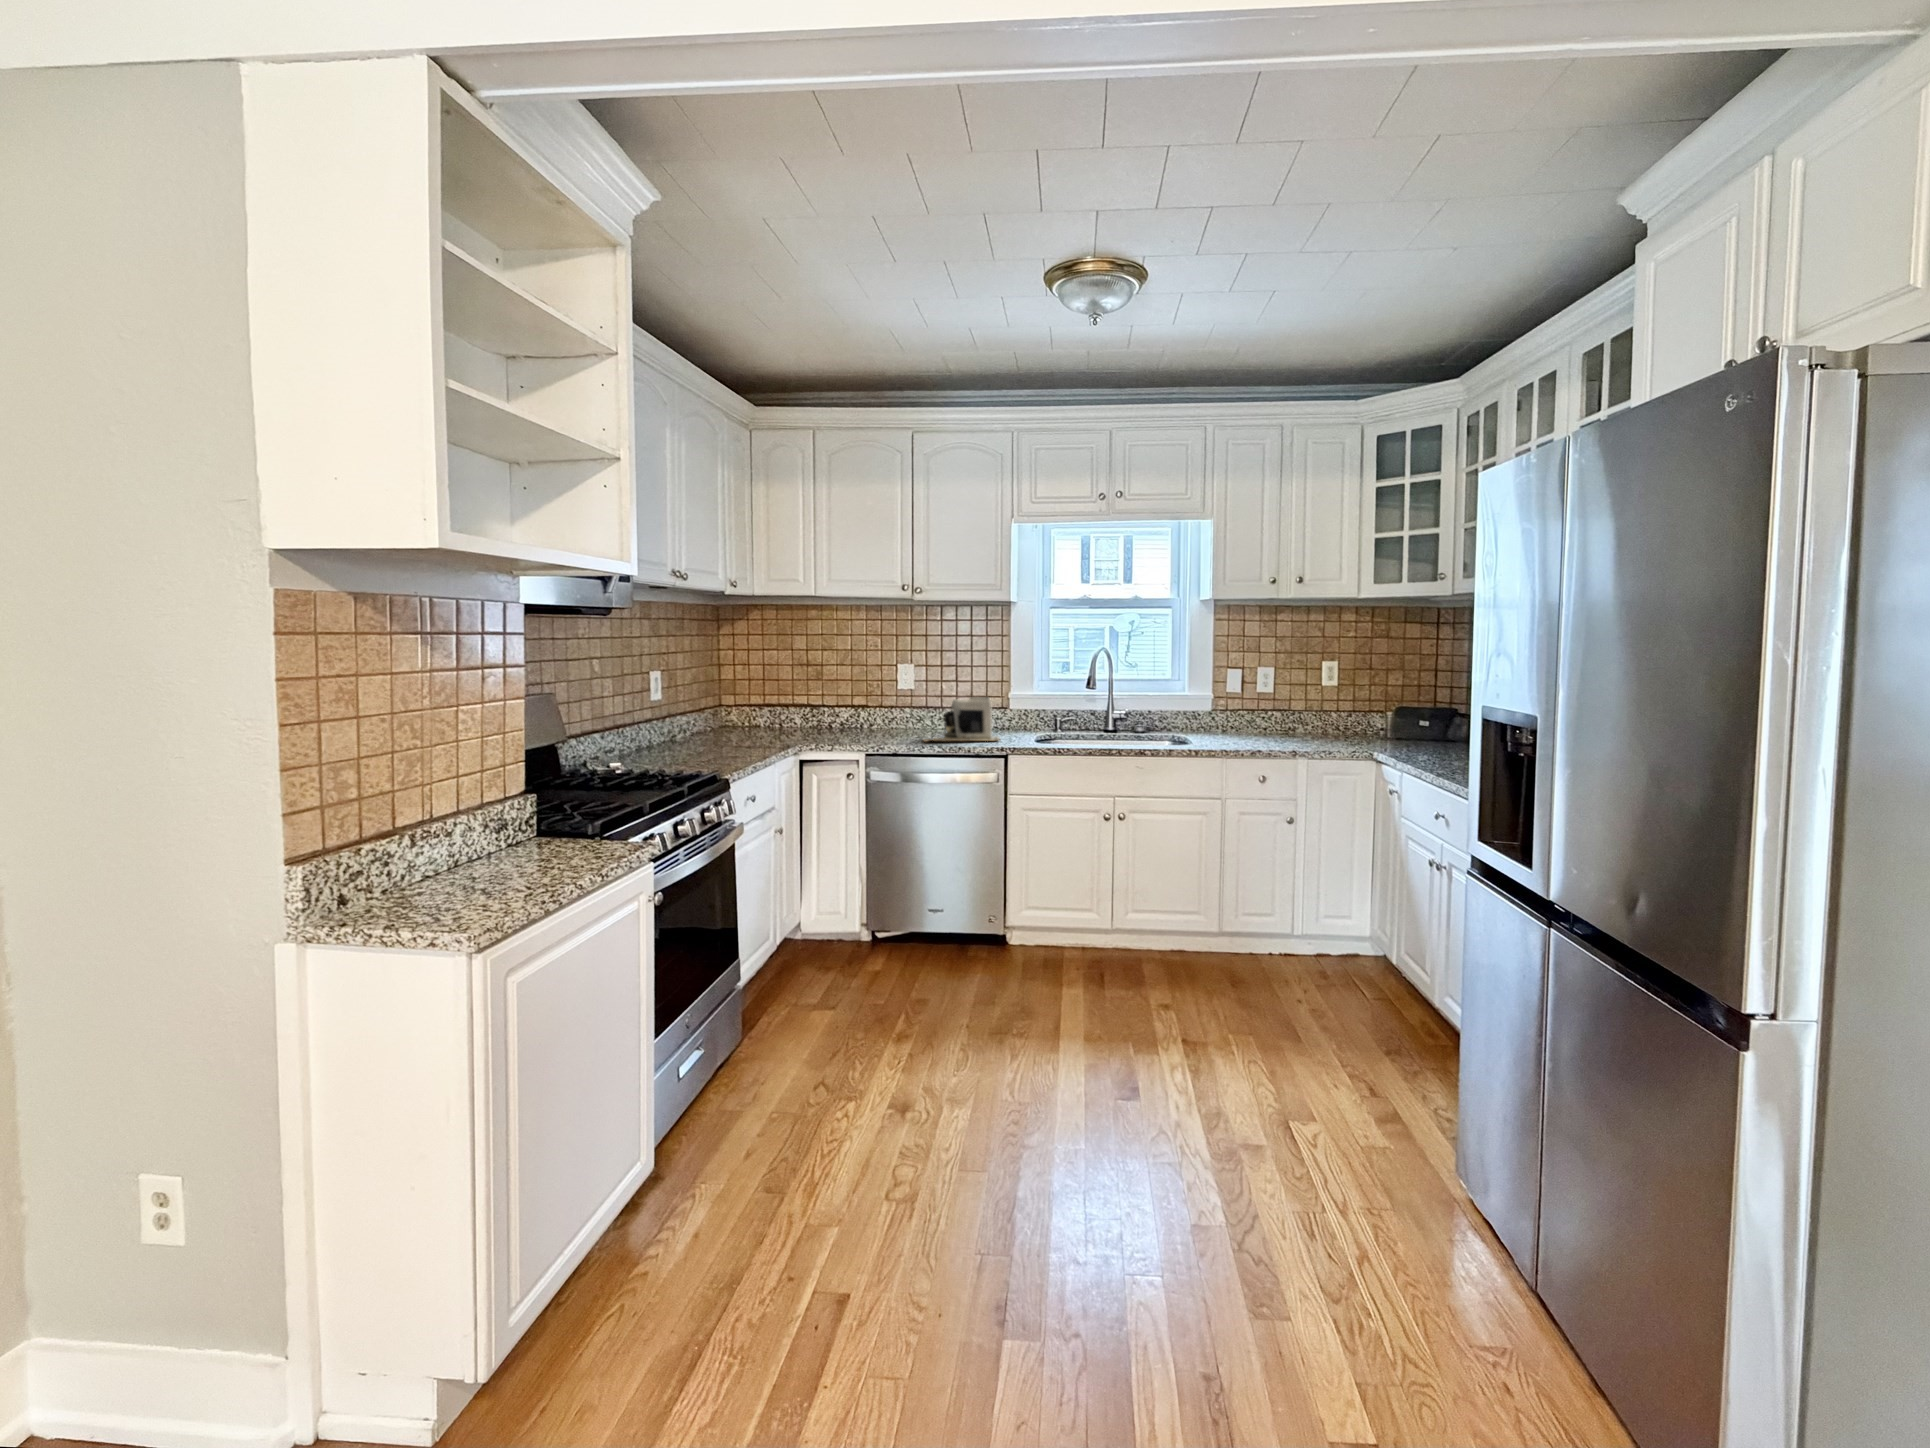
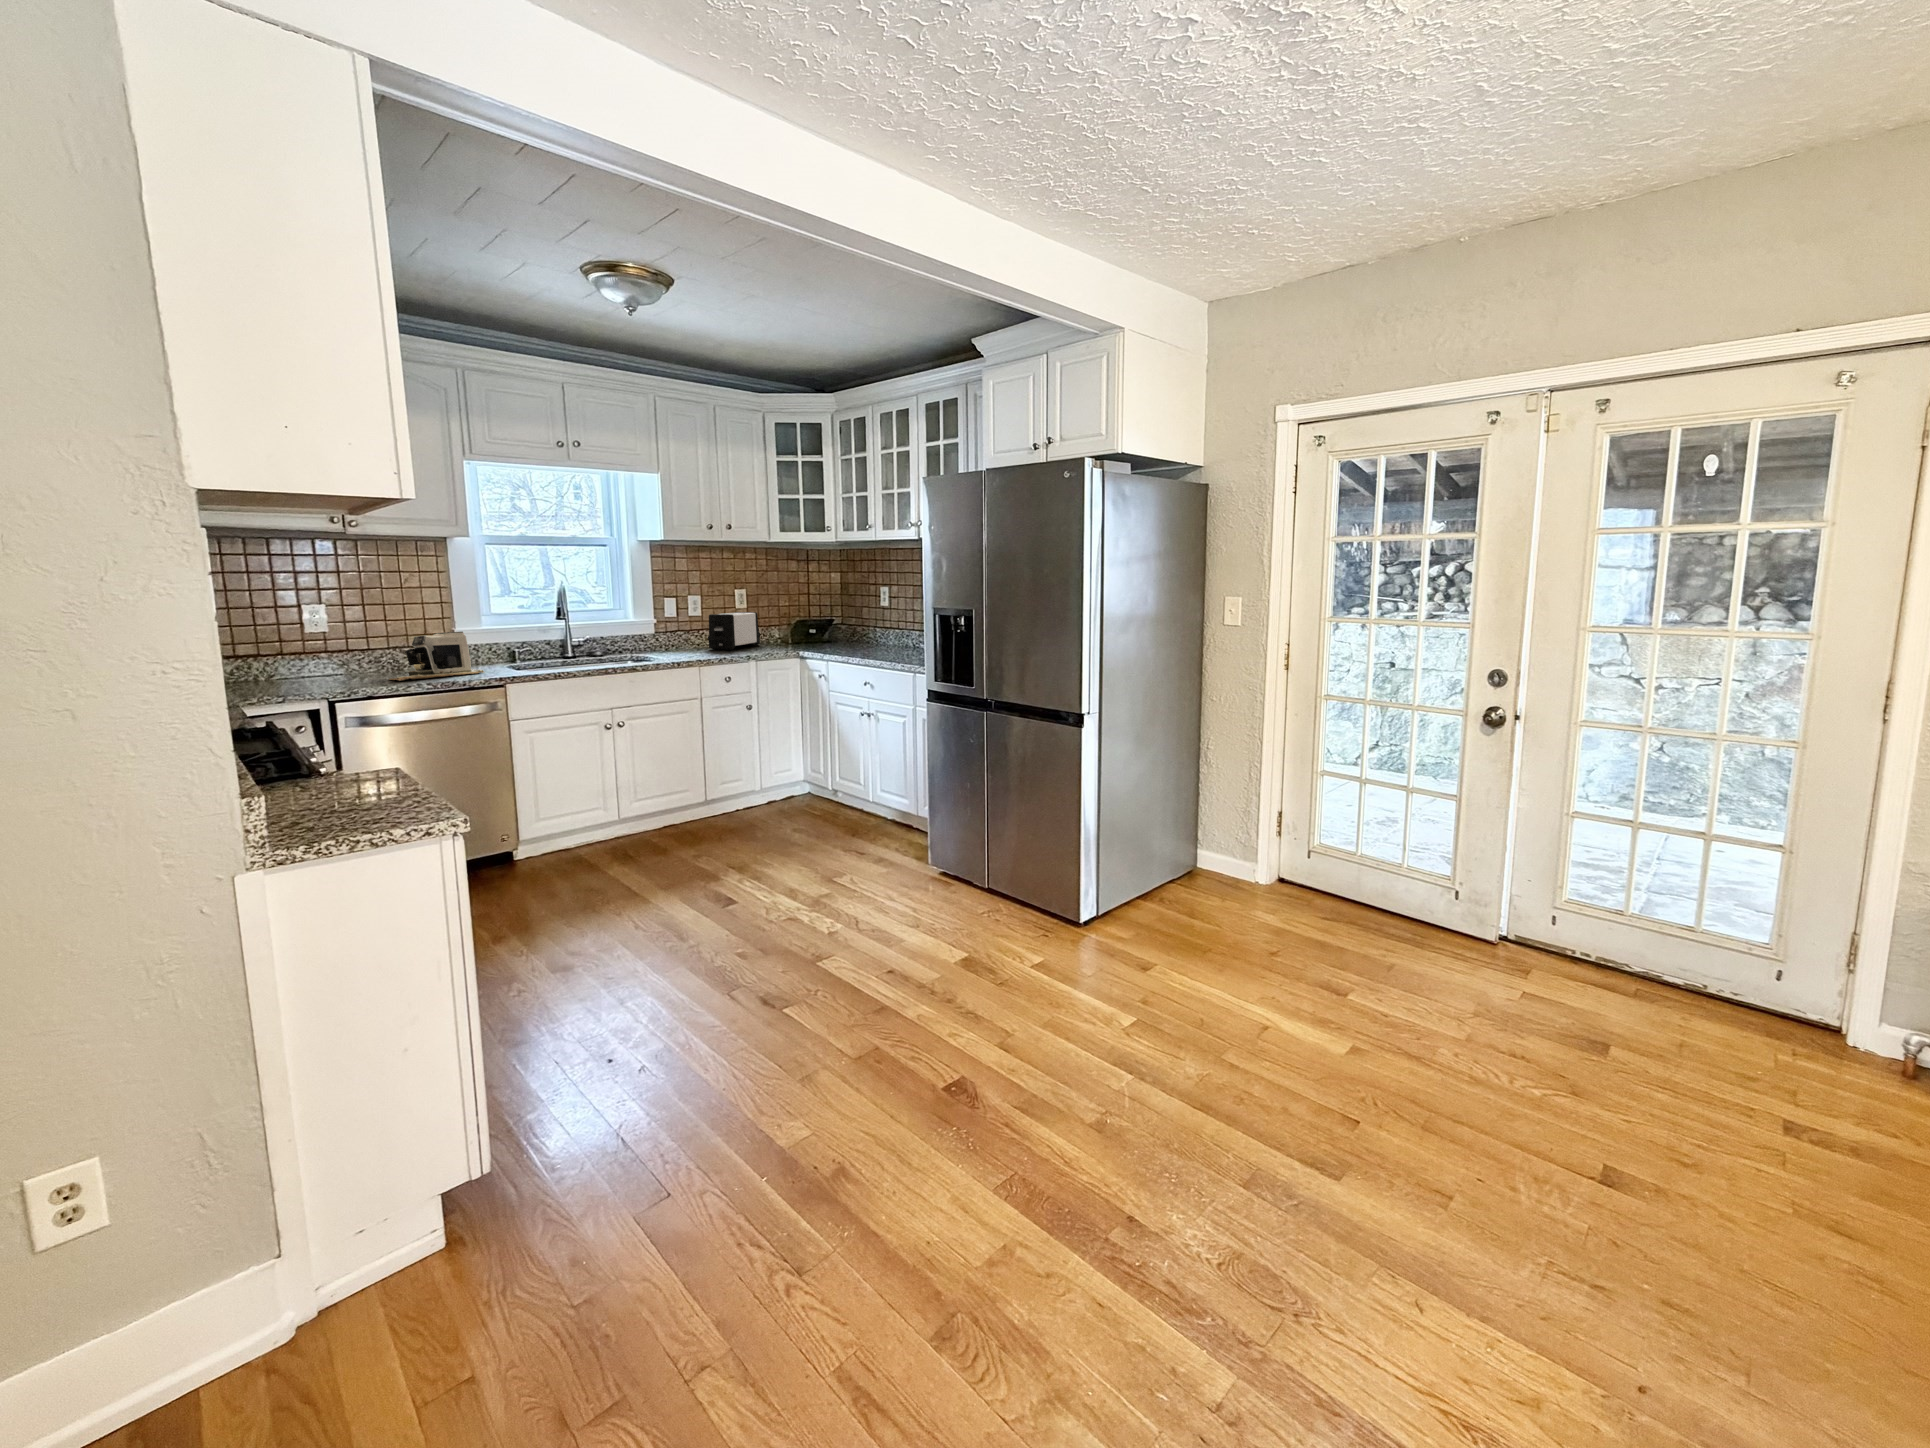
toaster: none [1263,690,1341,740] -> present [708,612,760,650]

